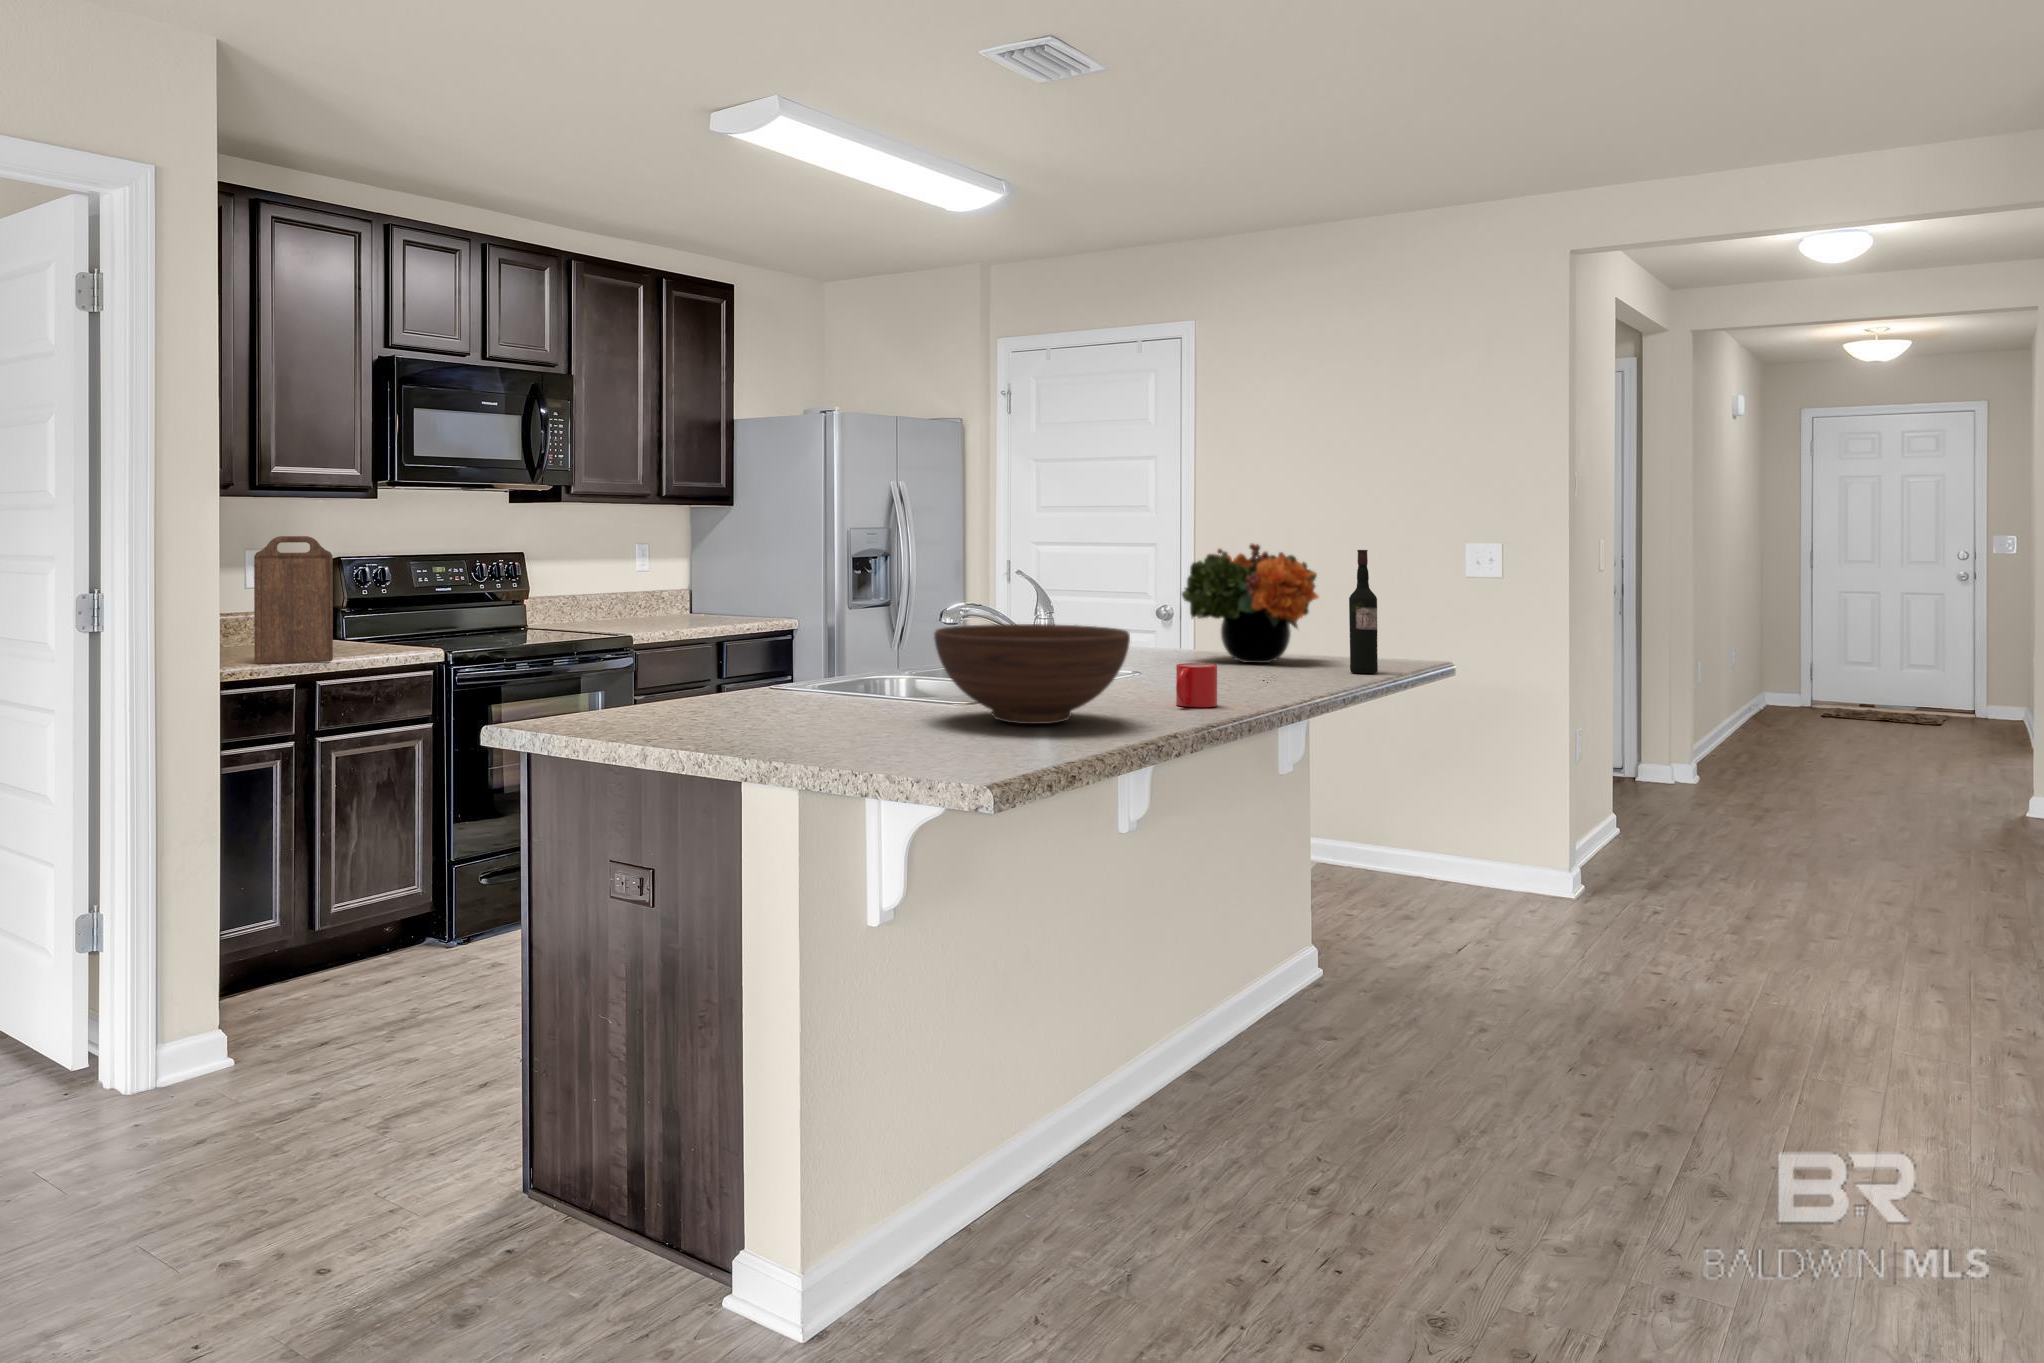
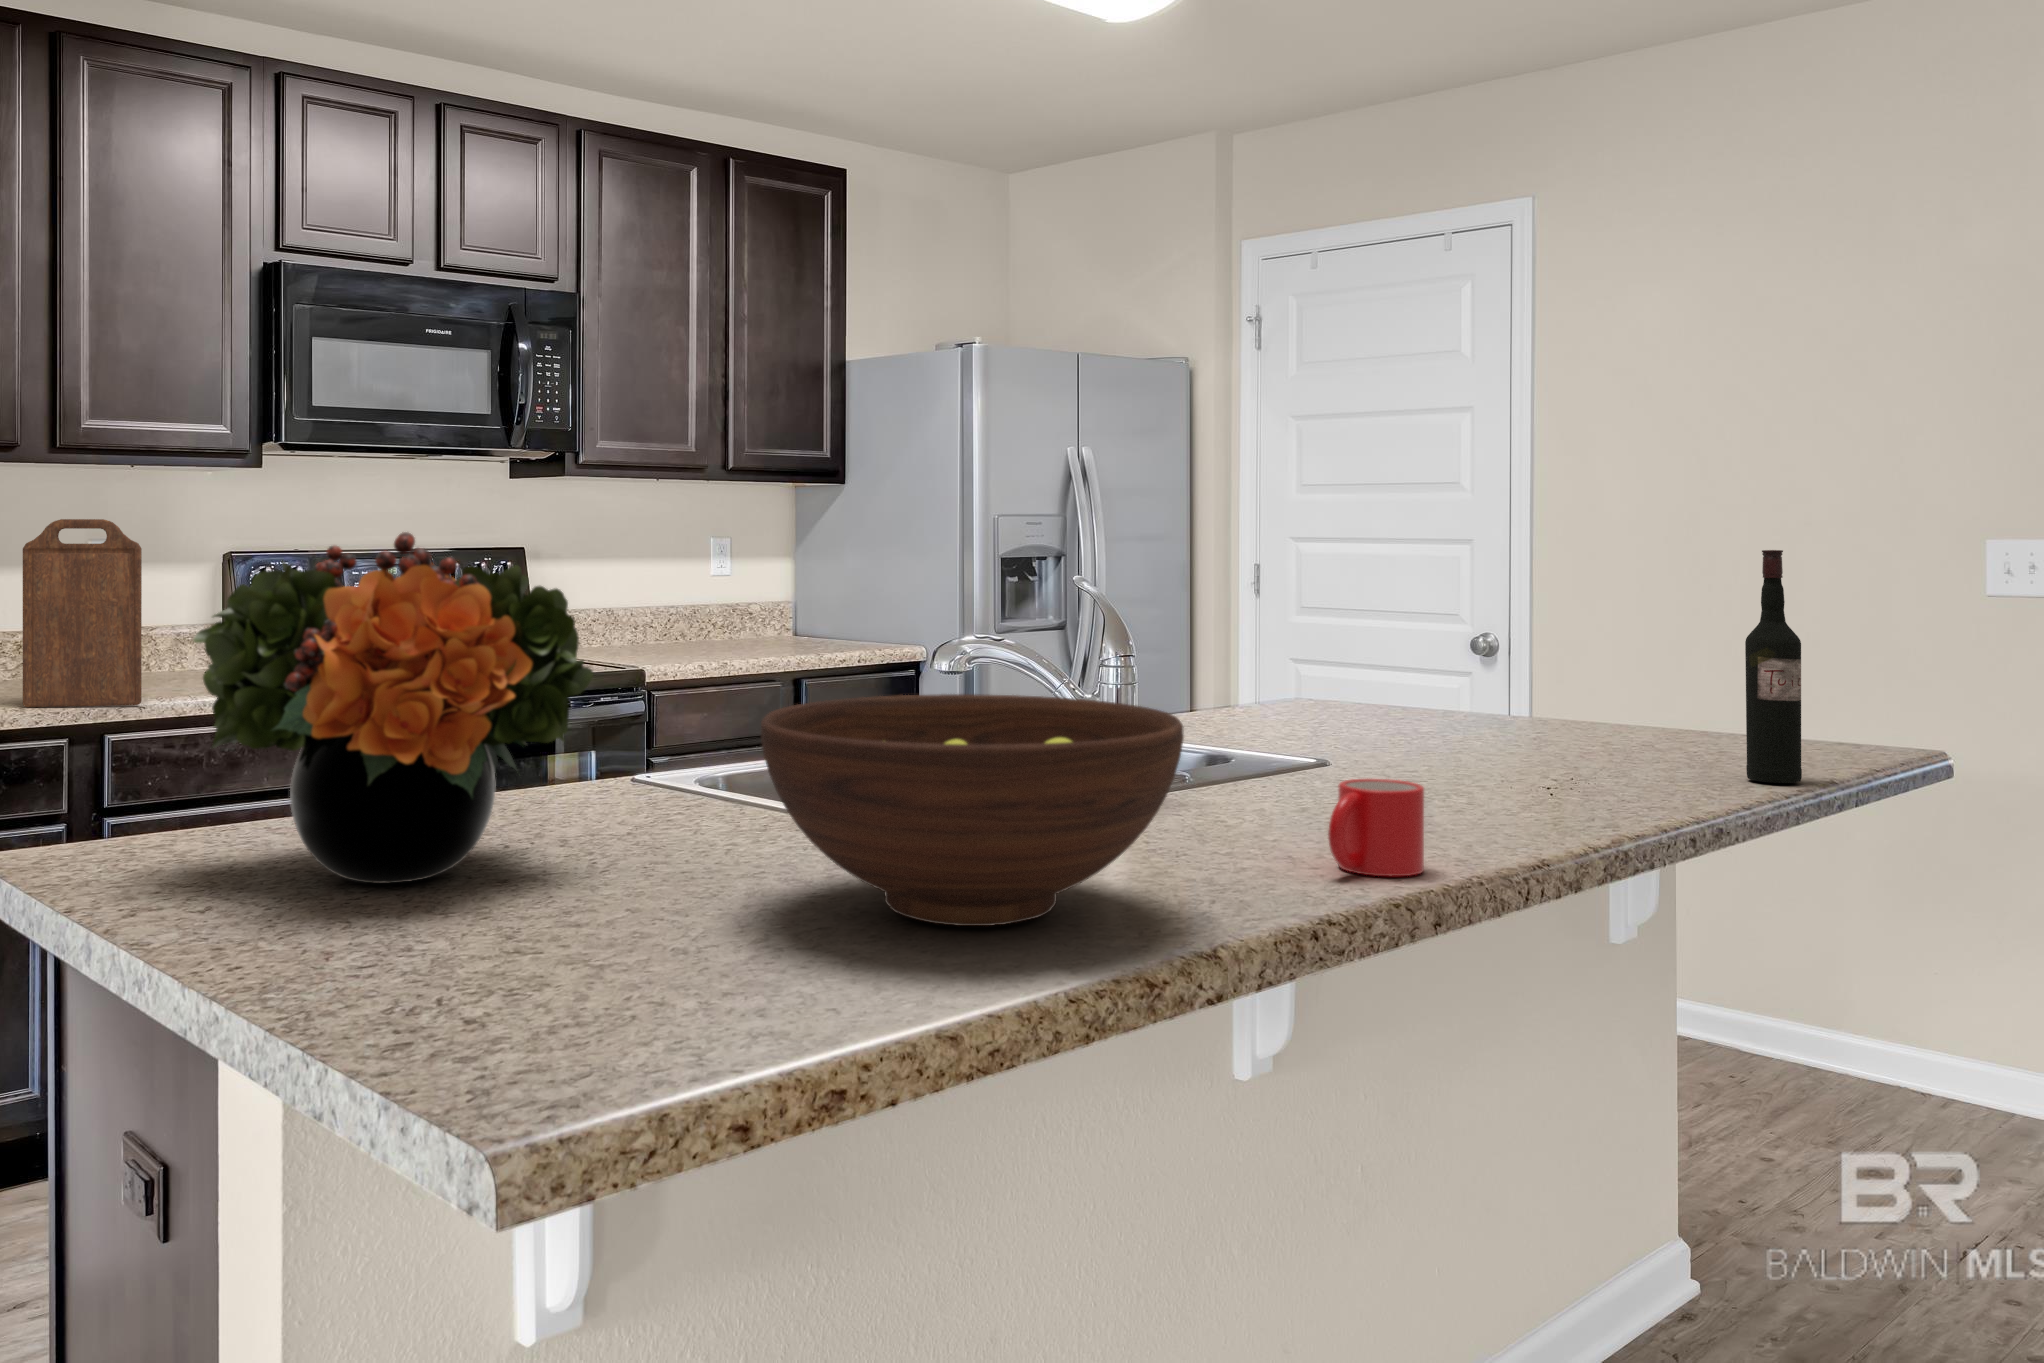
flower arrangement: present [1182,544,1318,663] -> present [194,532,593,883]

